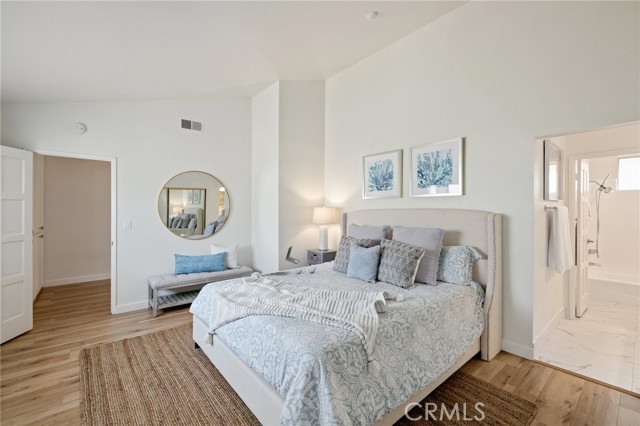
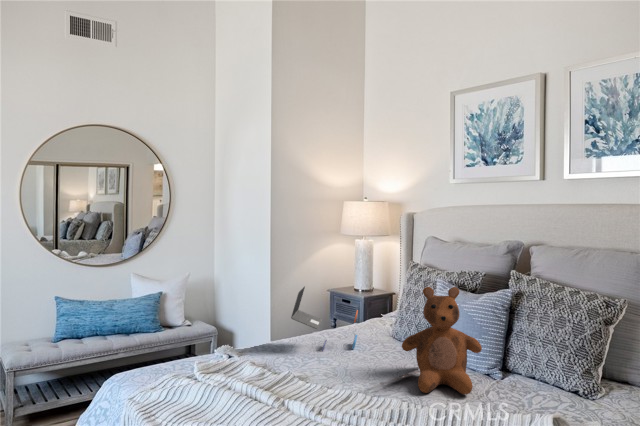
teddy bear: none [332,244,365,288] -> present [402,287,482,394]

